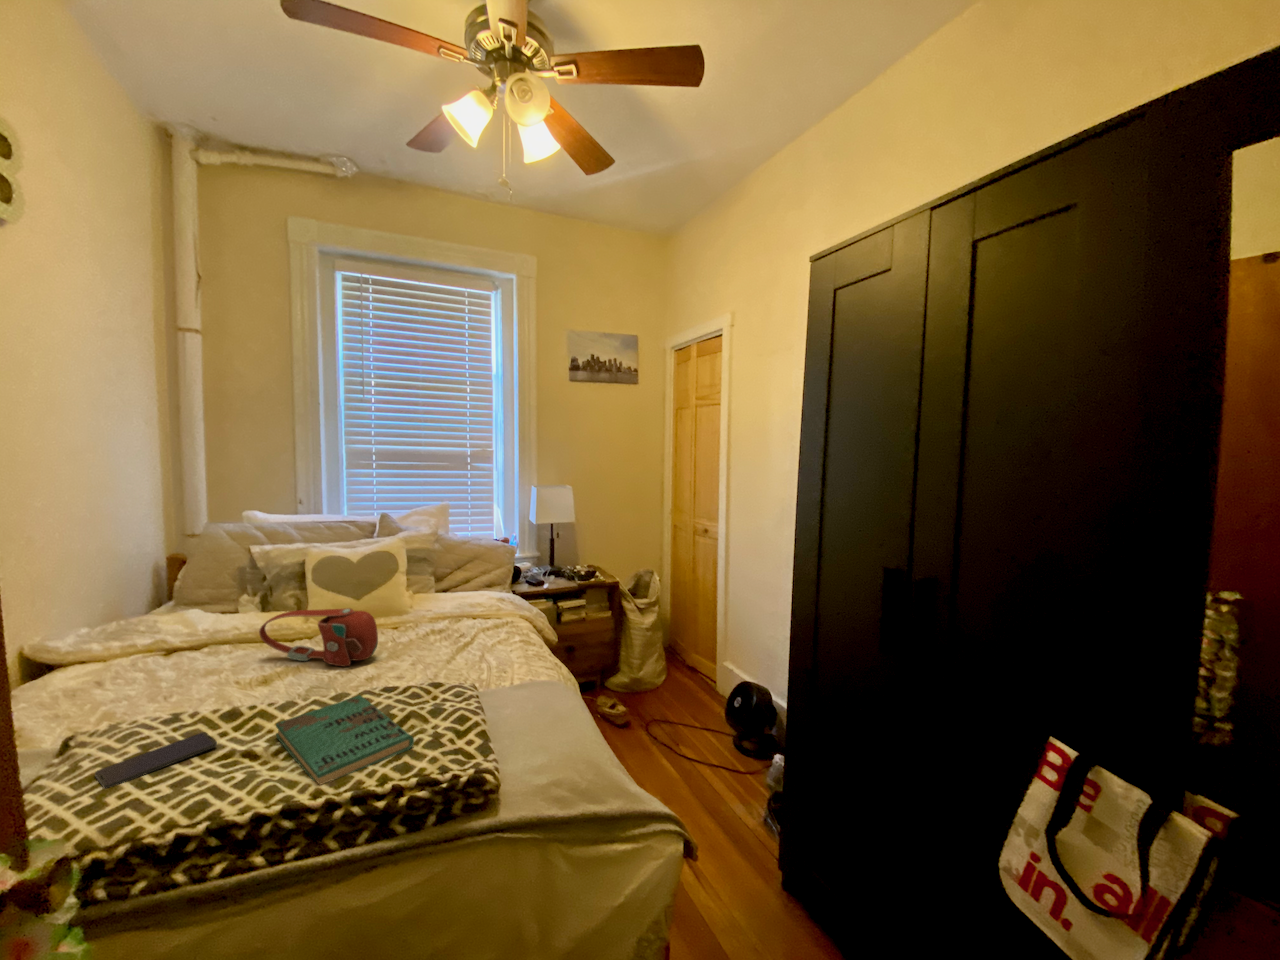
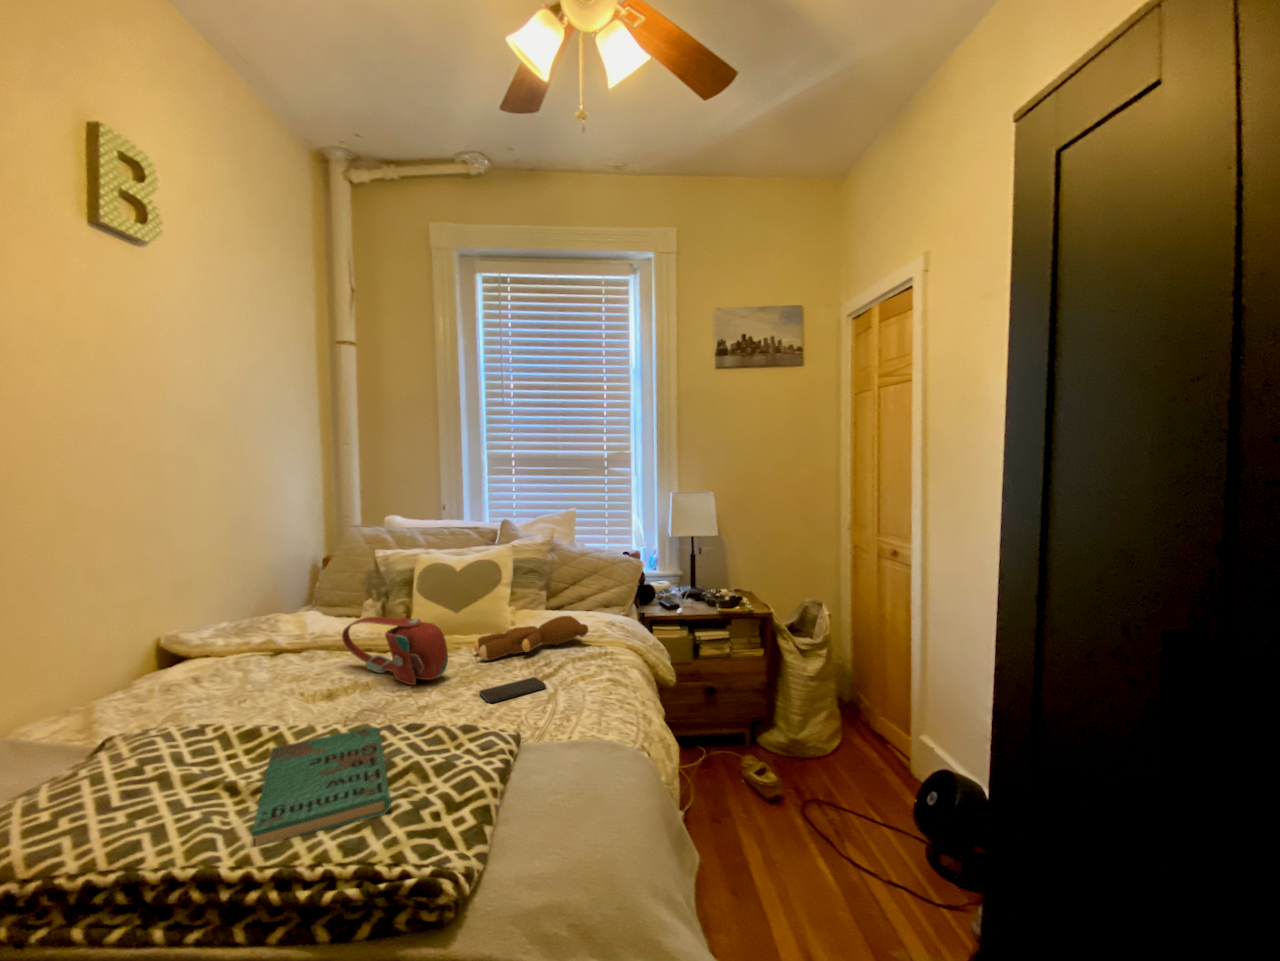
teddy bear: none [389,596,489,639] -> present [474,616,588,661]
smartphone: present [95,732,217,788] -> present [479,677,546,703]

